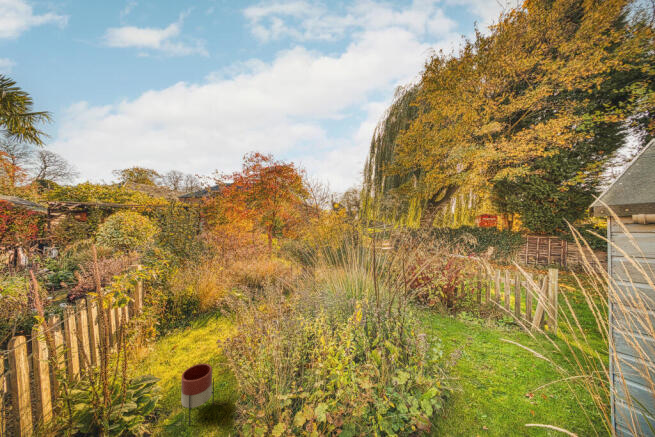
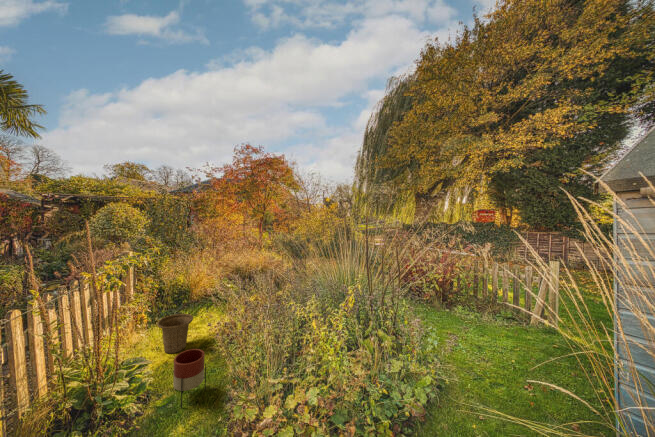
basket: none [166,326,201,367] -> present [157,314,193,353]

